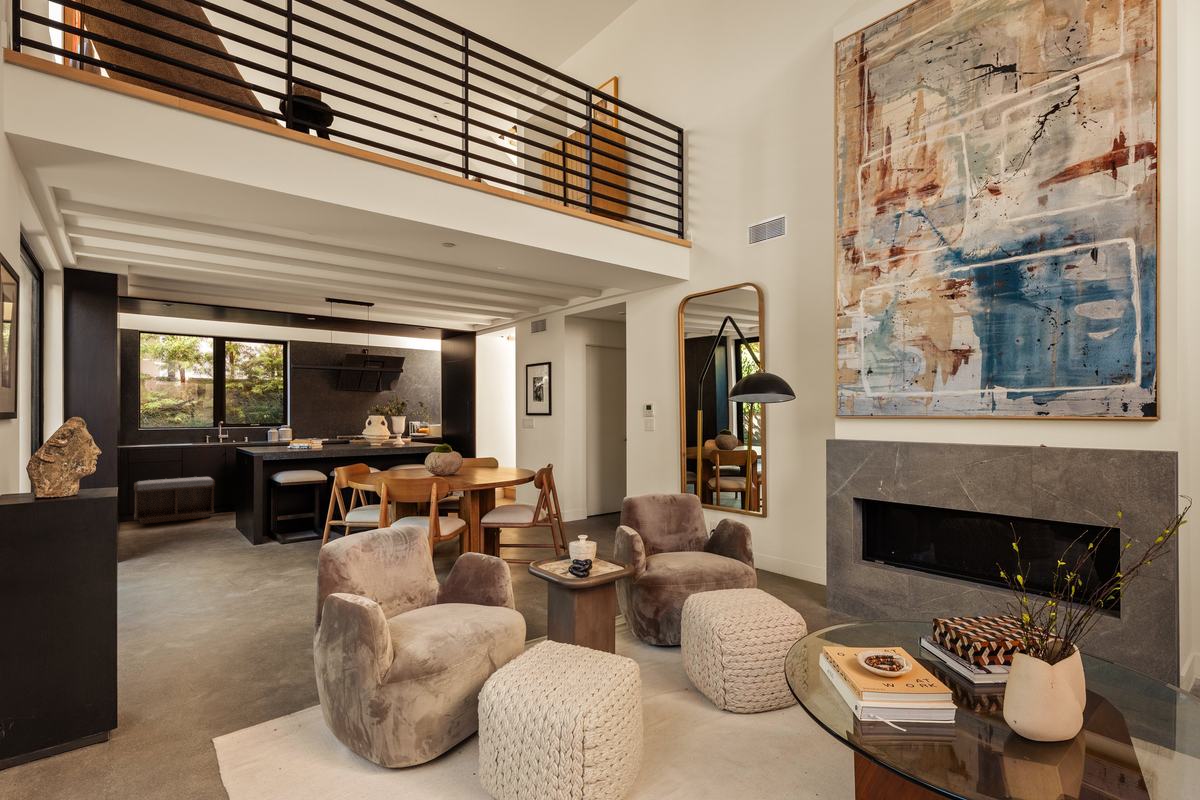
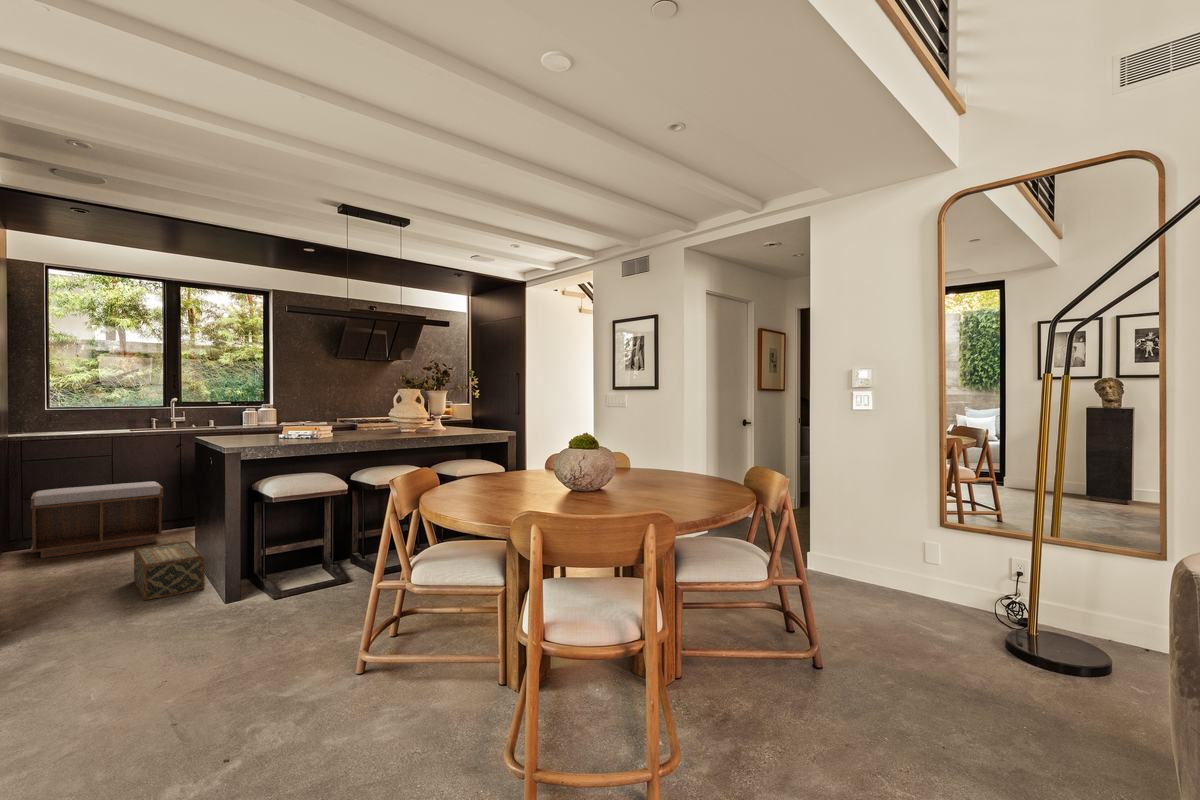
woven basket: none [200,512,242,544] -> present [134,541,205,600]

